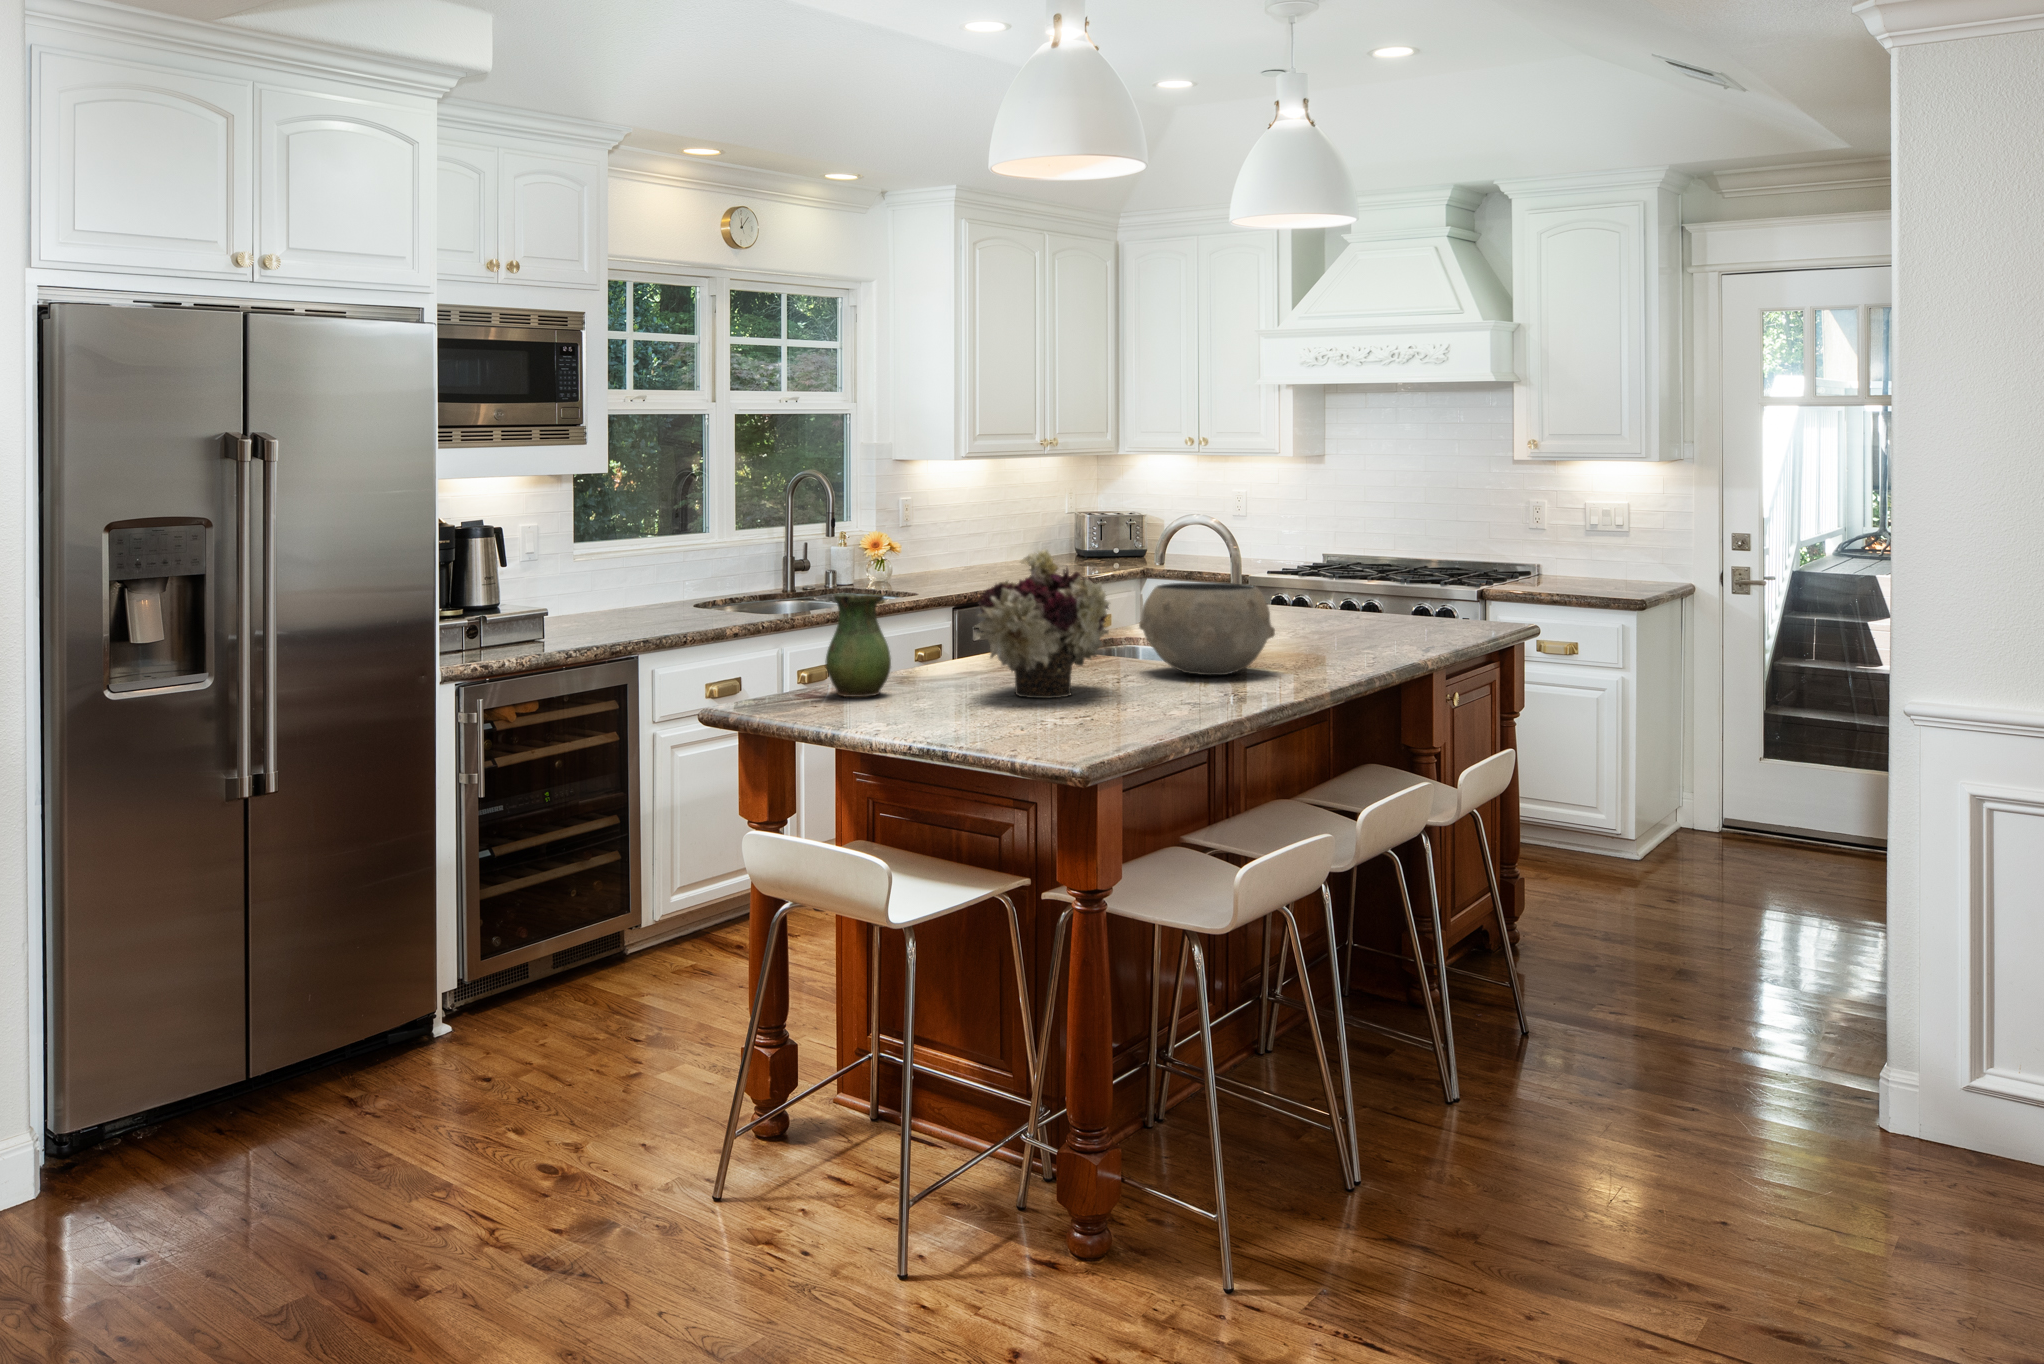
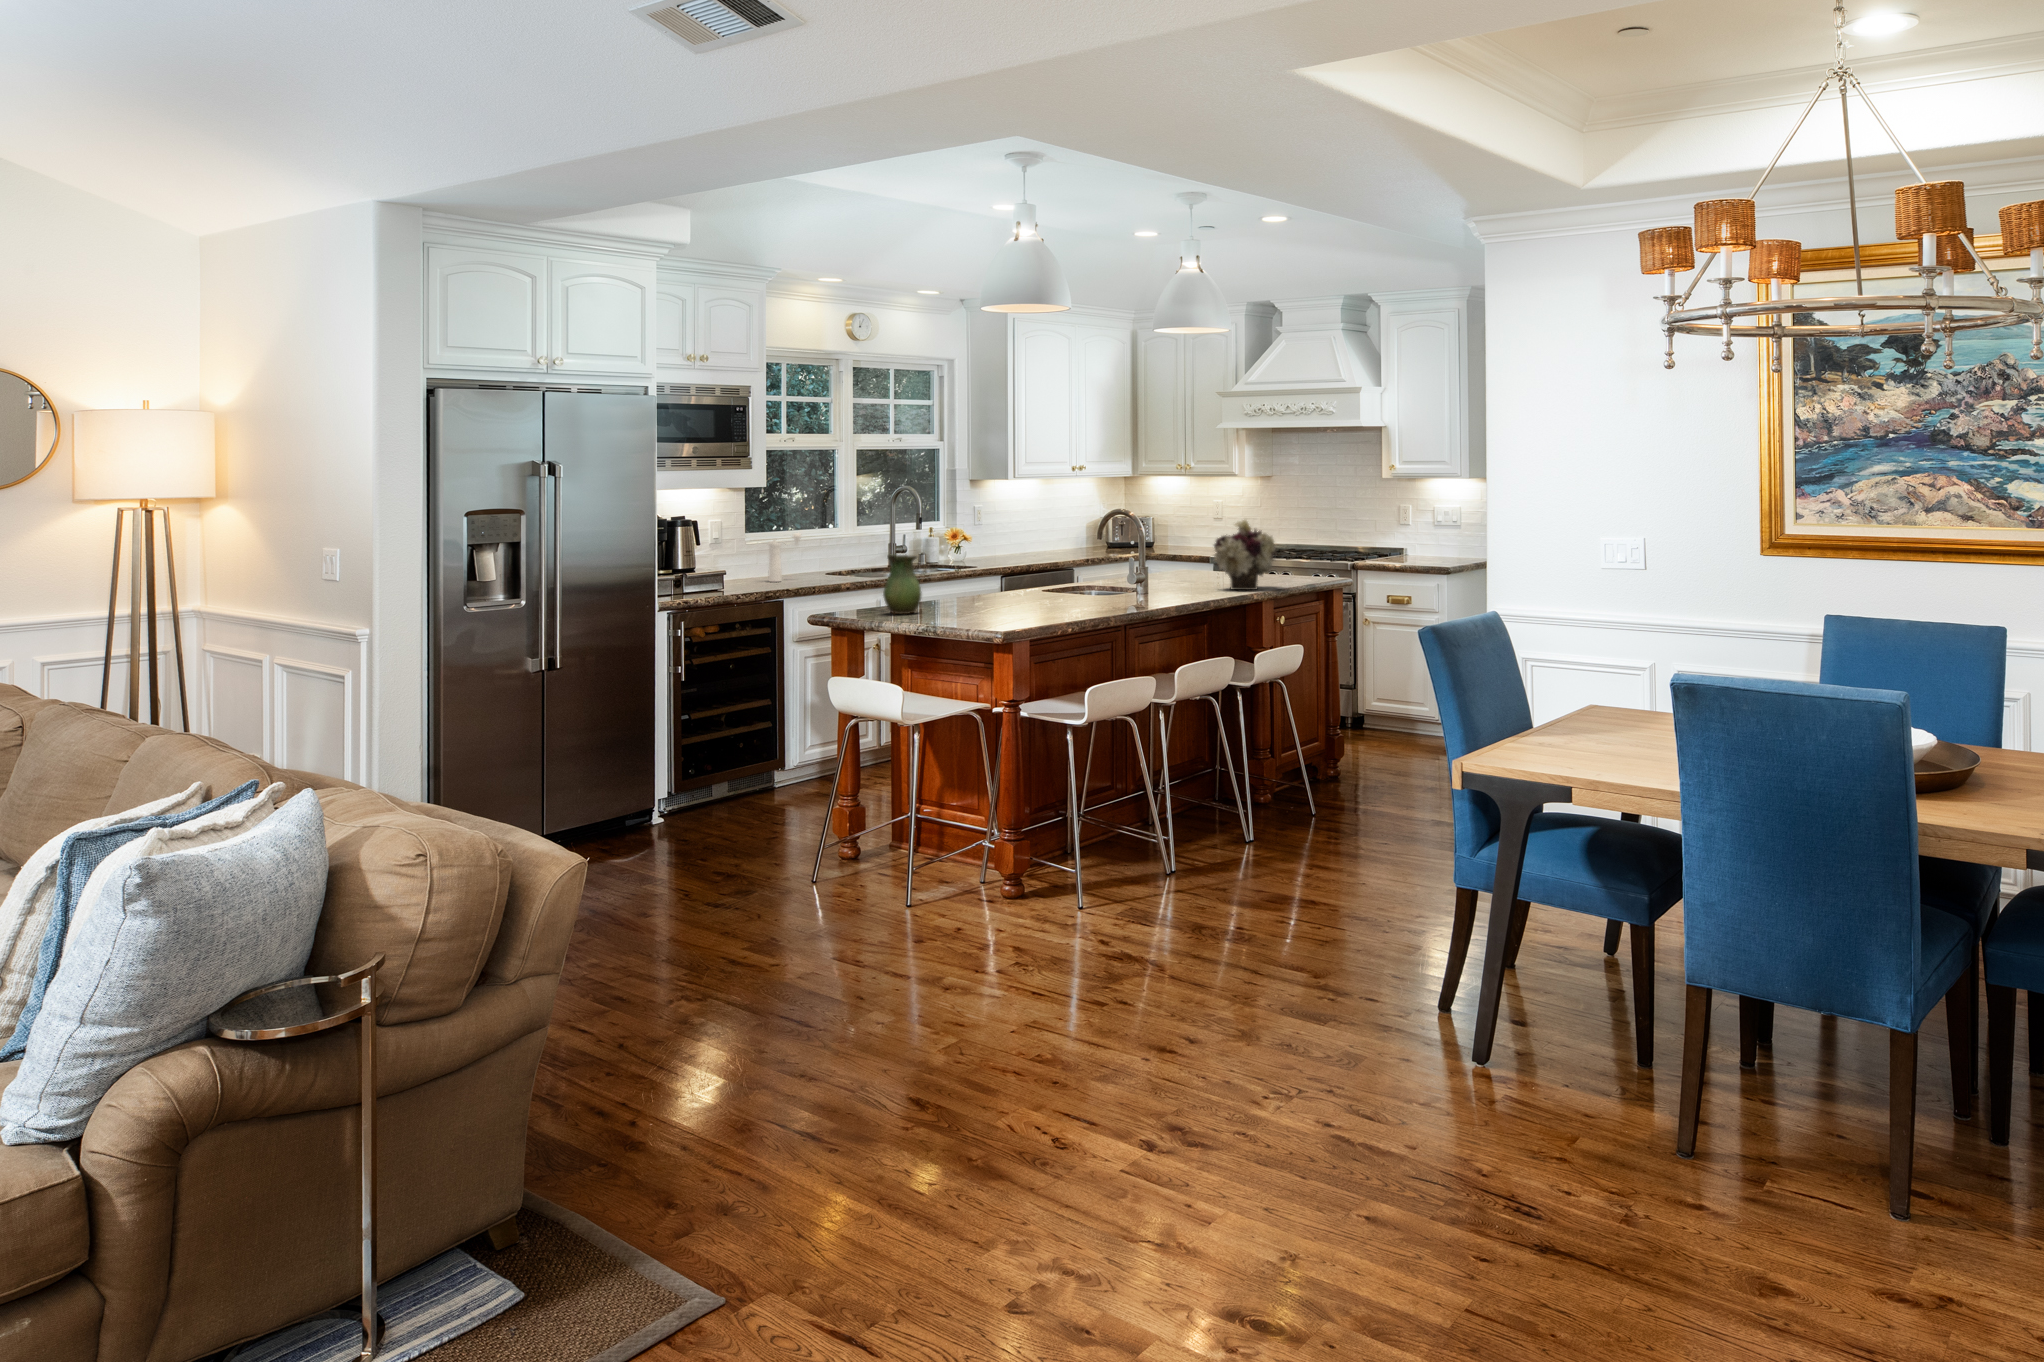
pepper mill: none [609,543,660,619] -> present [768,533,801,582]
flower arrangement: present [975,549,1110,698] -> present [1214,520,1275,590]
ceramic bowl: present [1139,583,1275,675] -> none [1076,552,1154,605]

